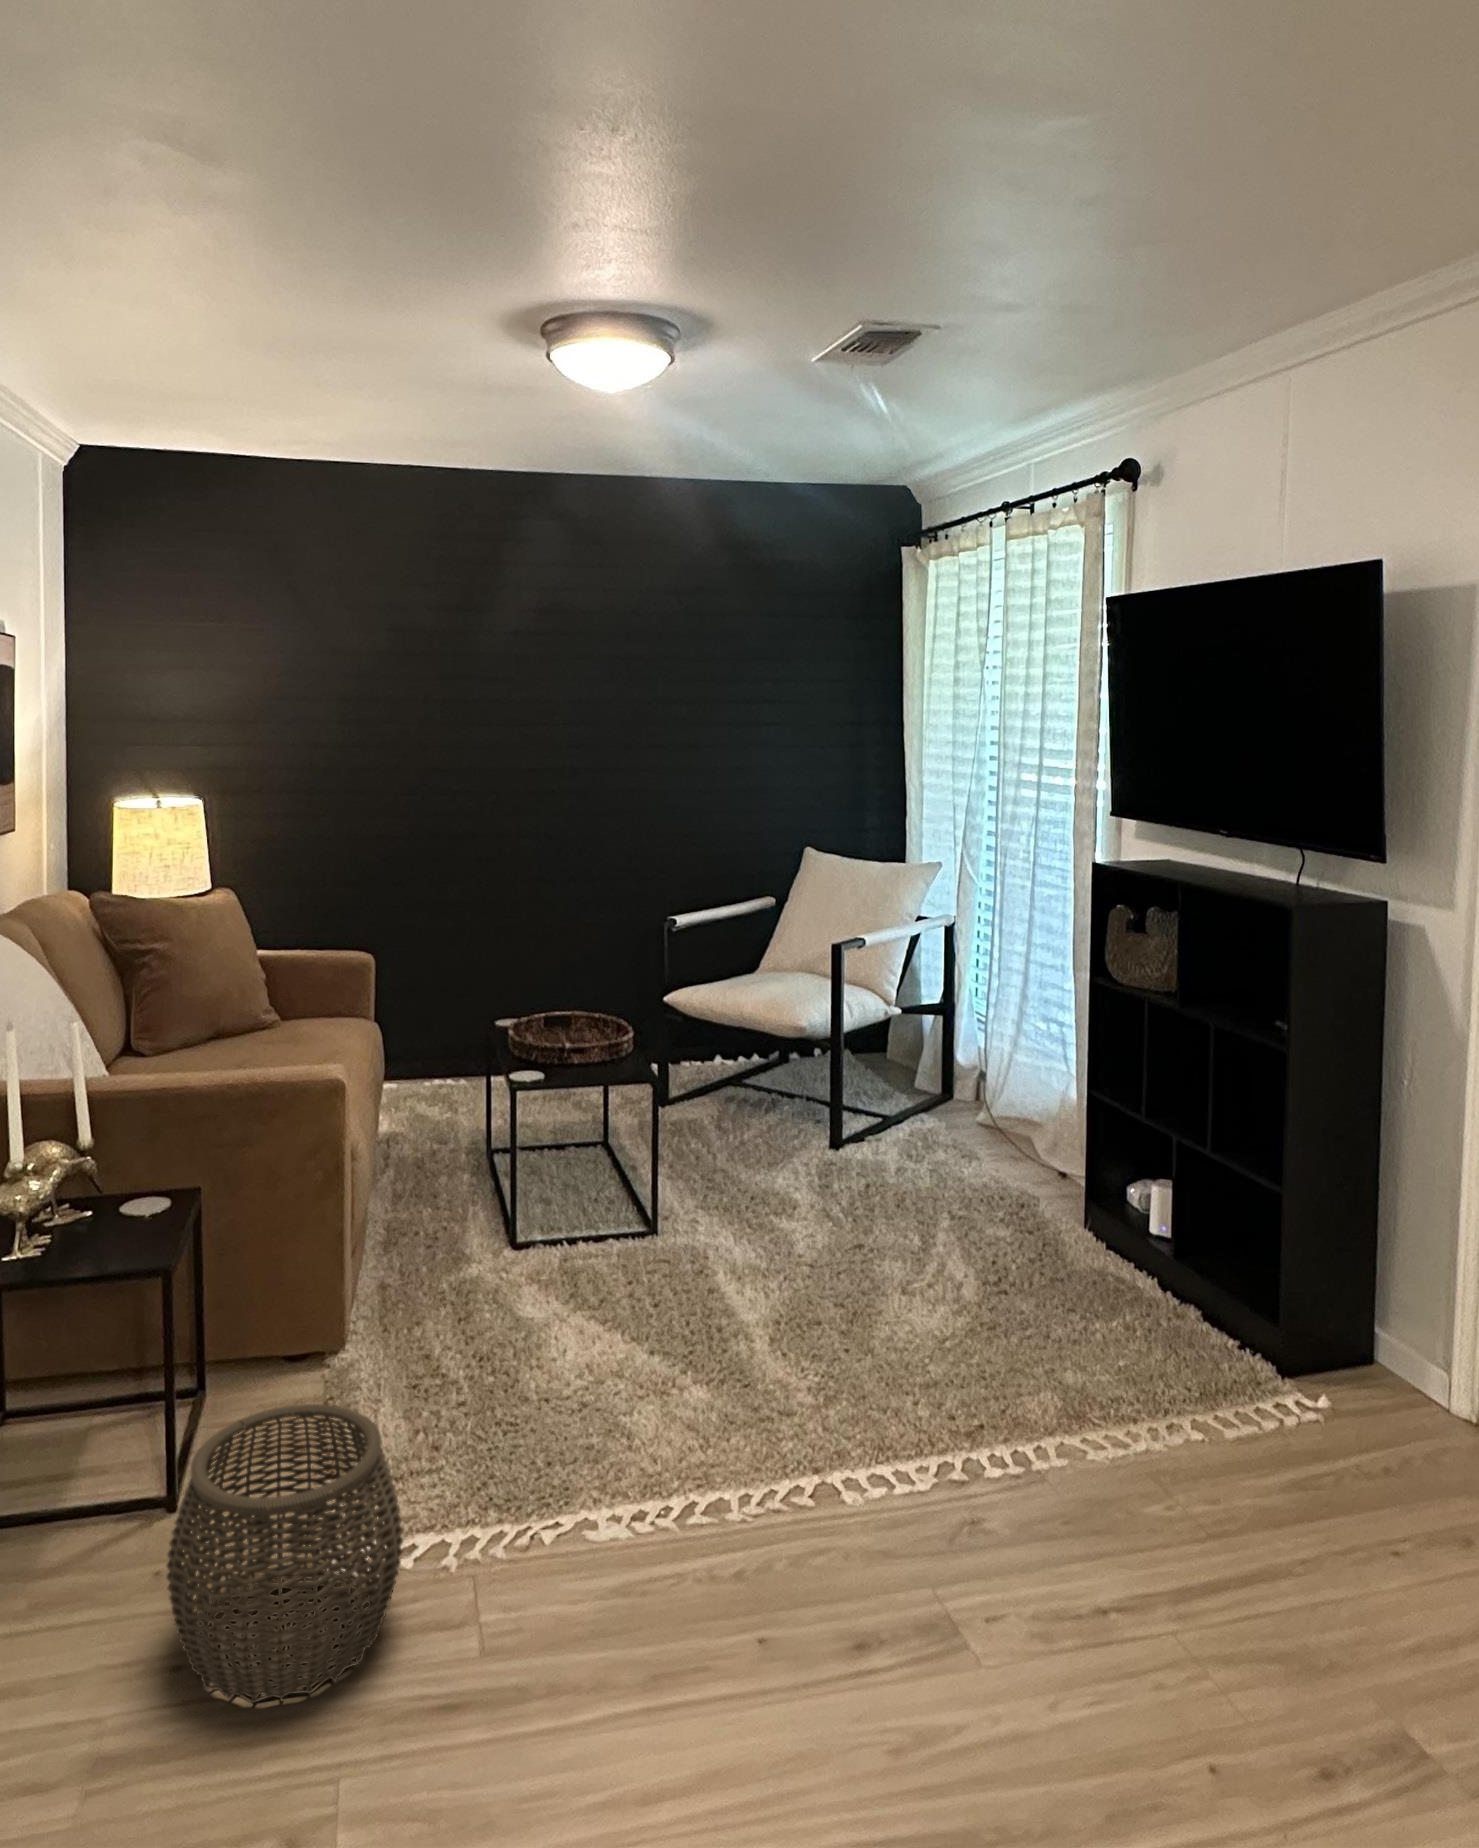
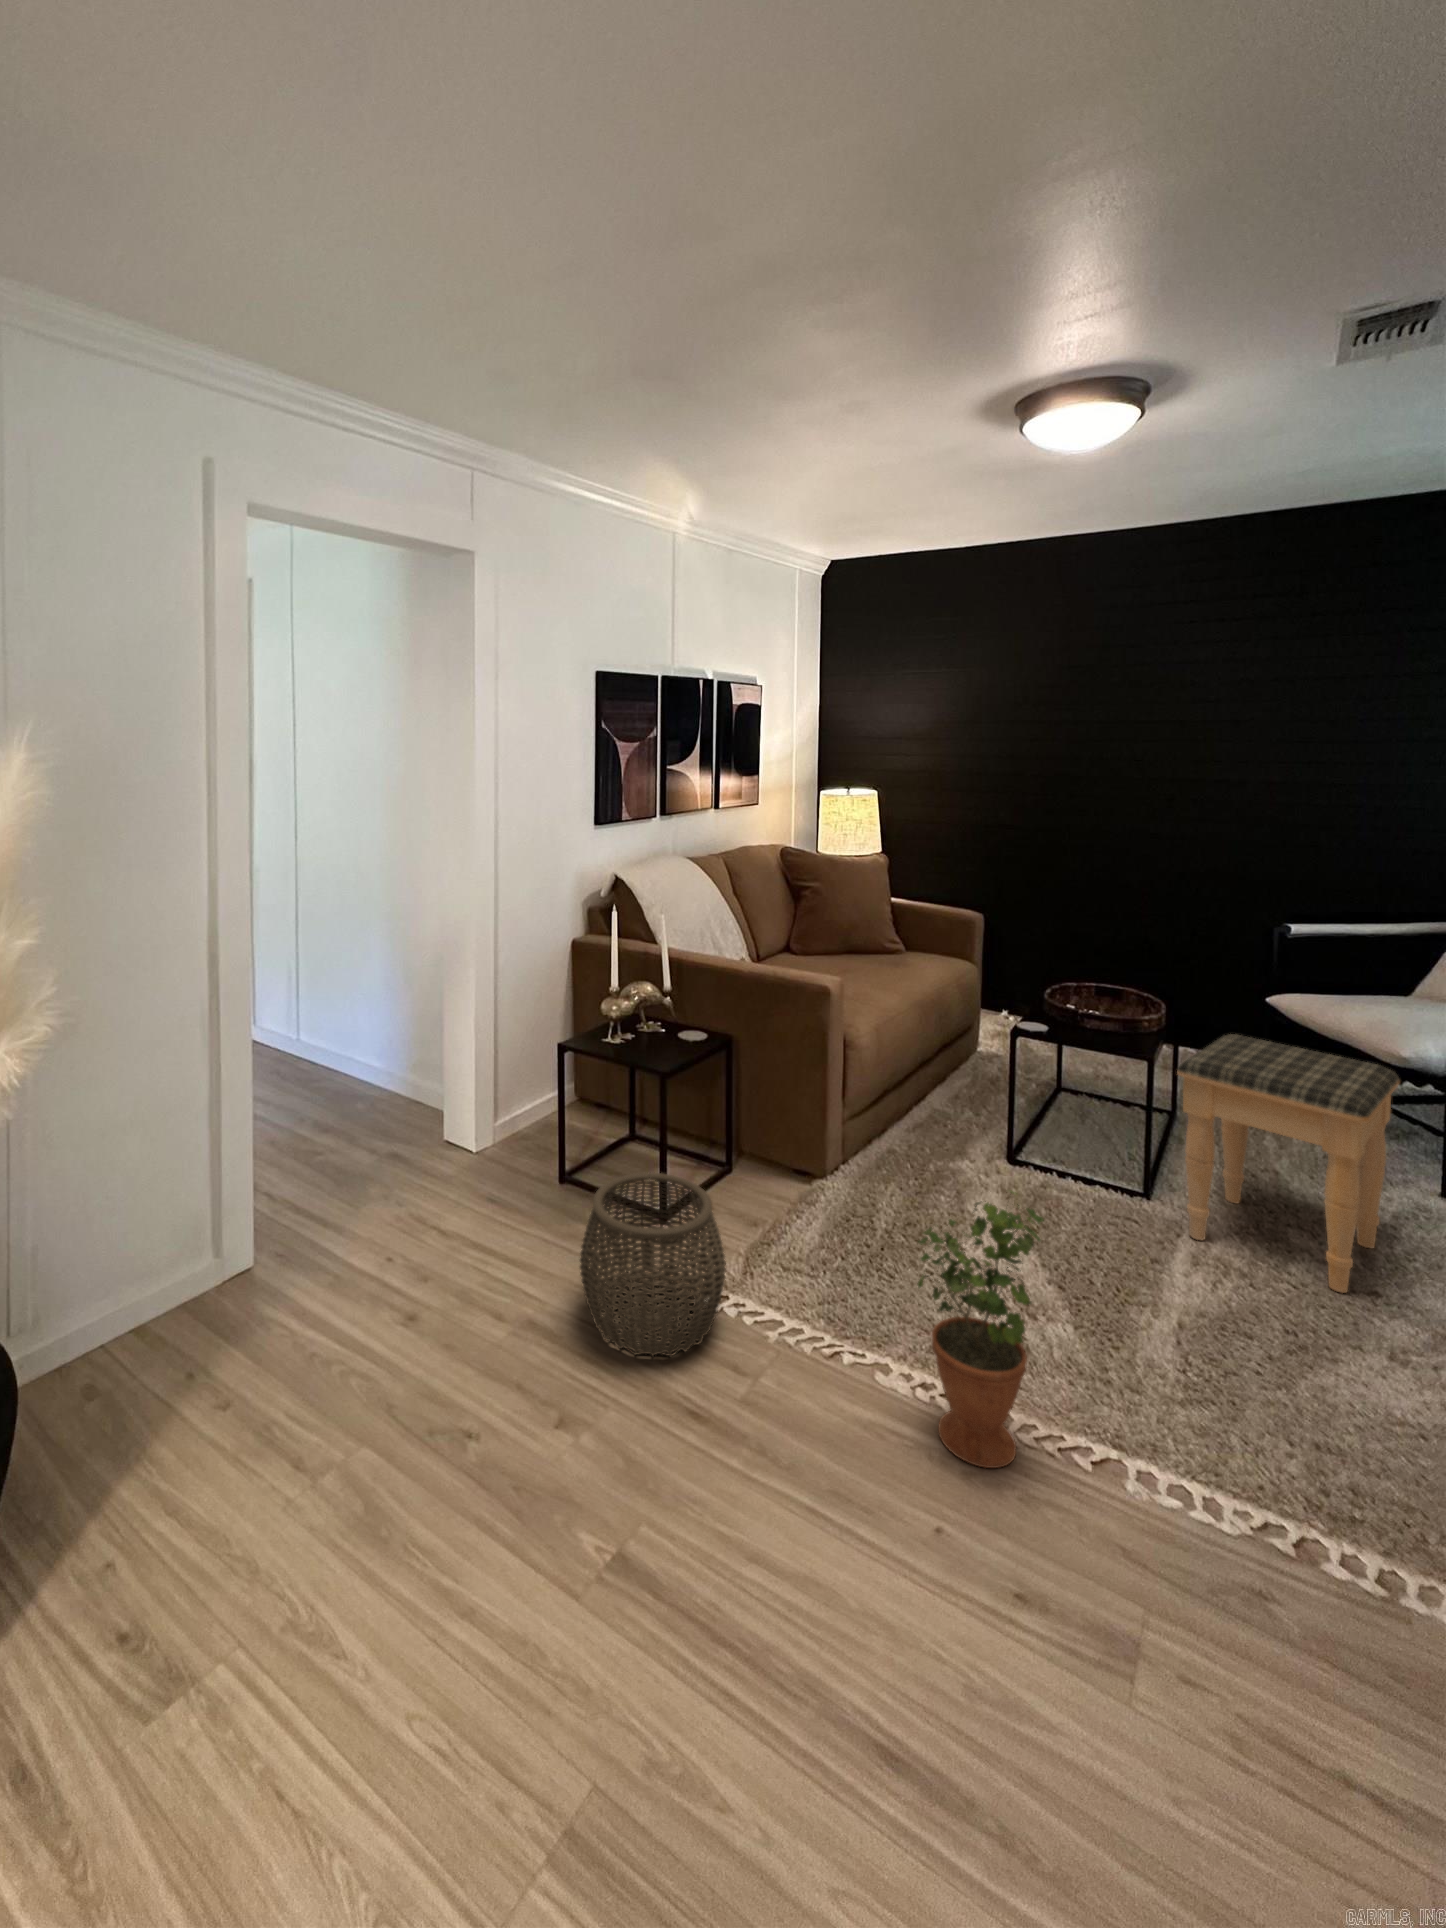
footstool: none [695,1033,856,1257] -> present [1177,1034,1400,1293]
potted plant: none [648,1237,774,1564] -> present [917,1191,1044,1468]

